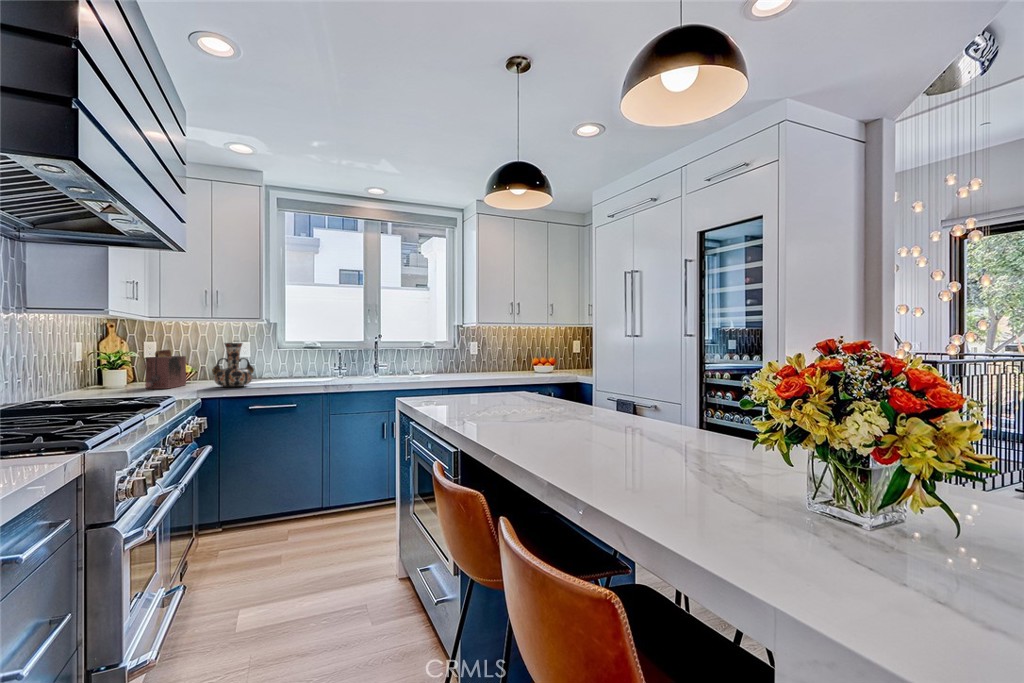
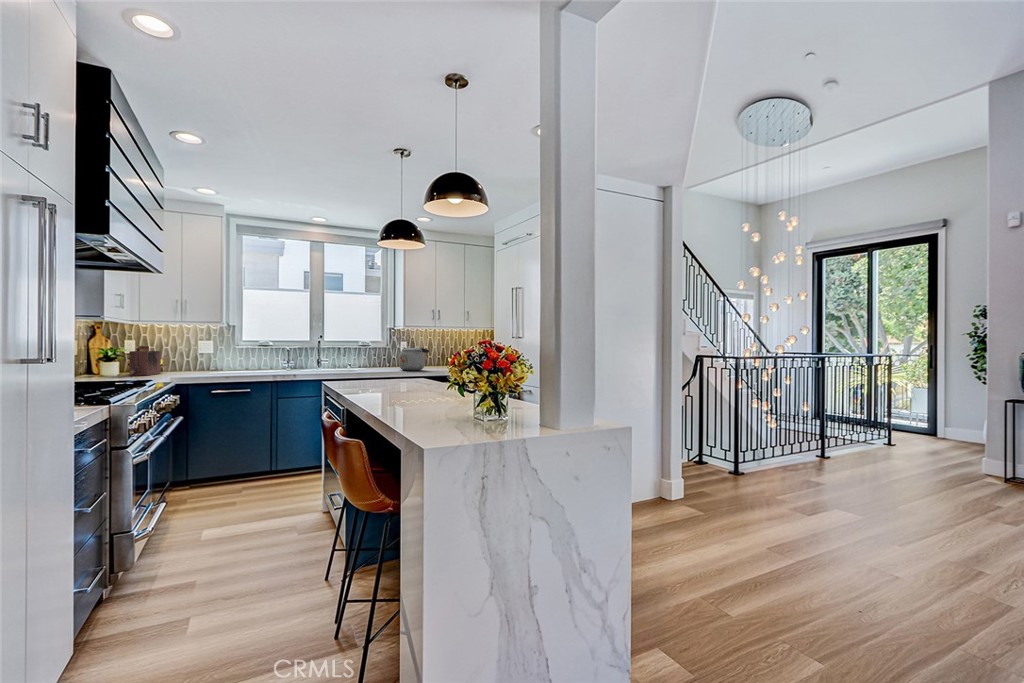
decorative vase: present [212,343,254,387] -> none [182,340,216,375]
kettle: none [473,347,512,378] -> present [398,346,429,371]

